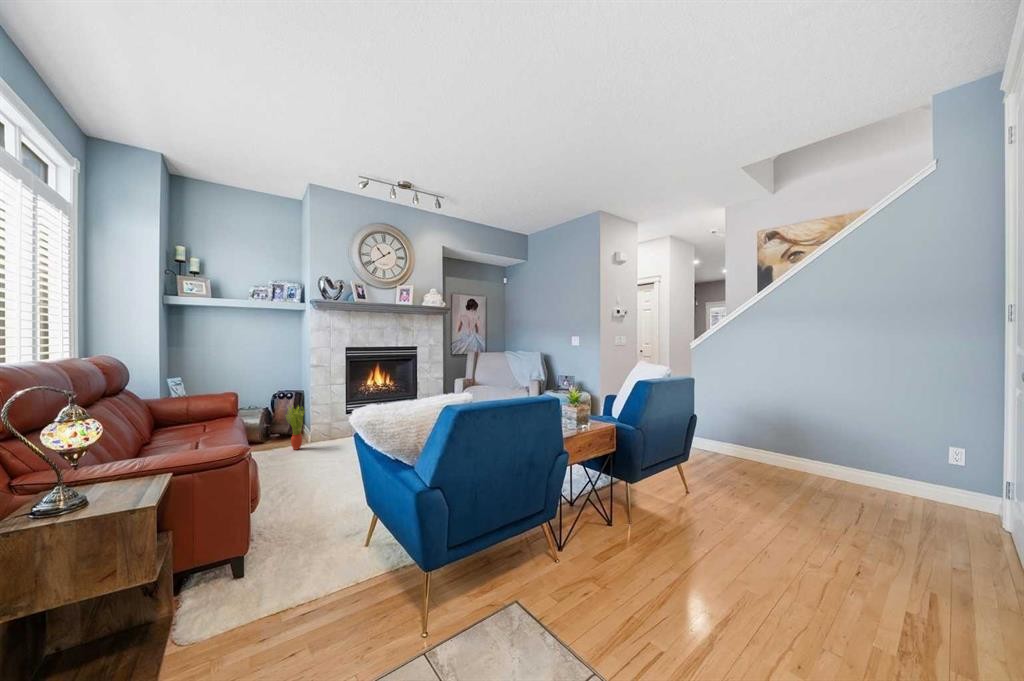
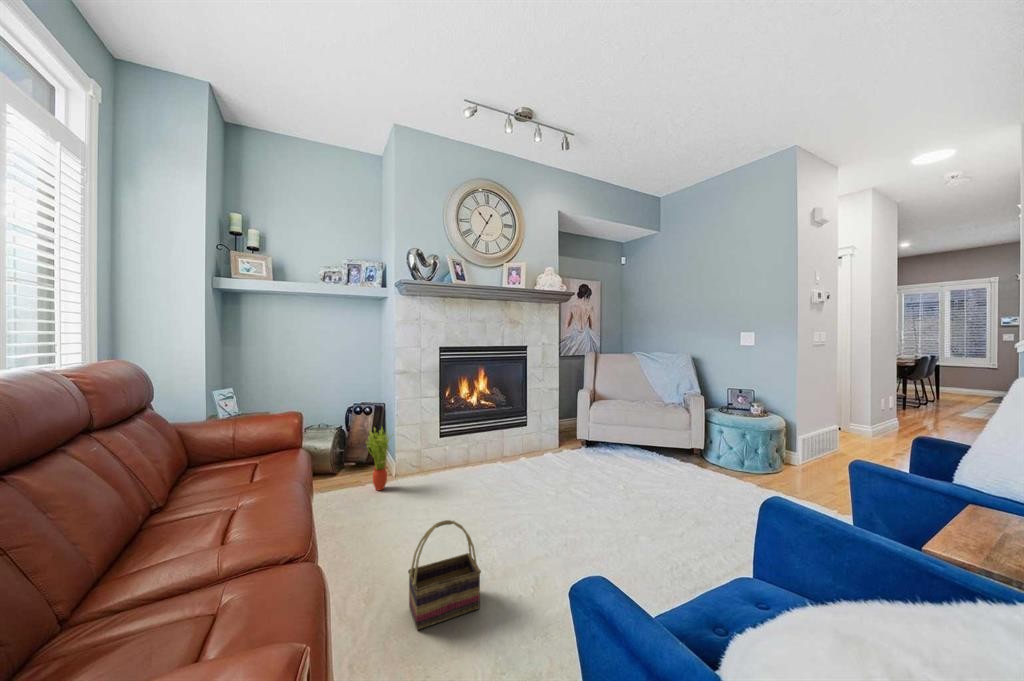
basket: none [305,445,348,502] -> present [408,520,481,630]

